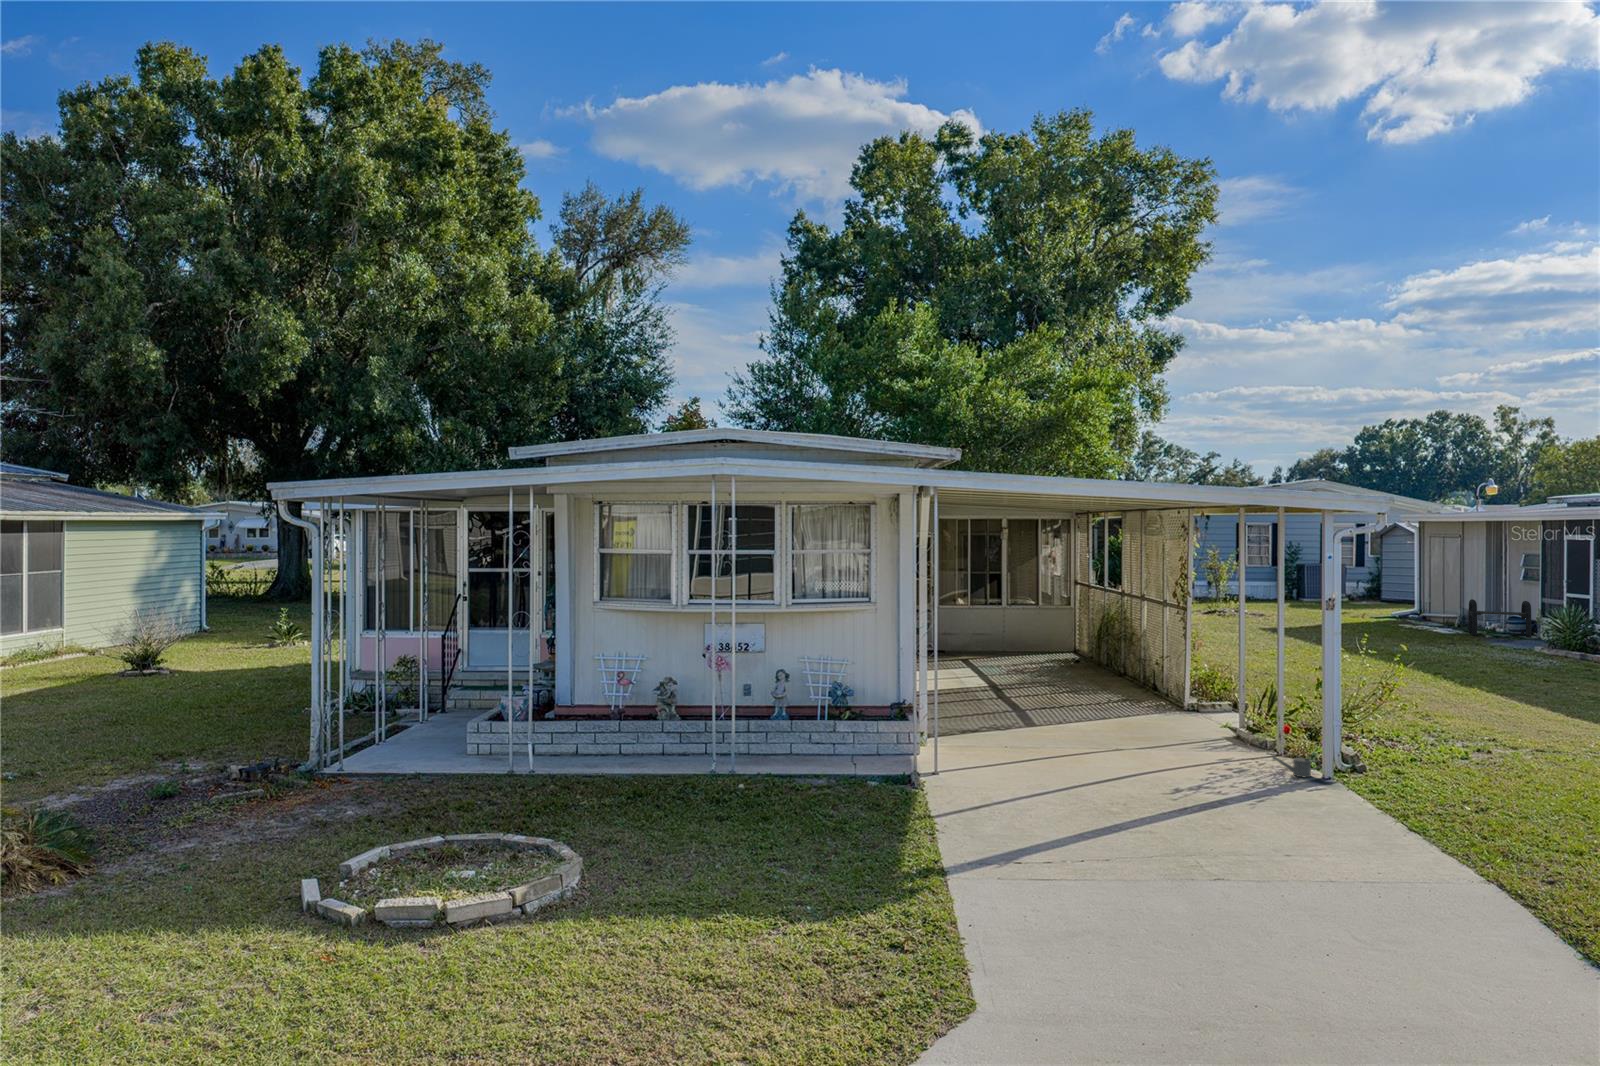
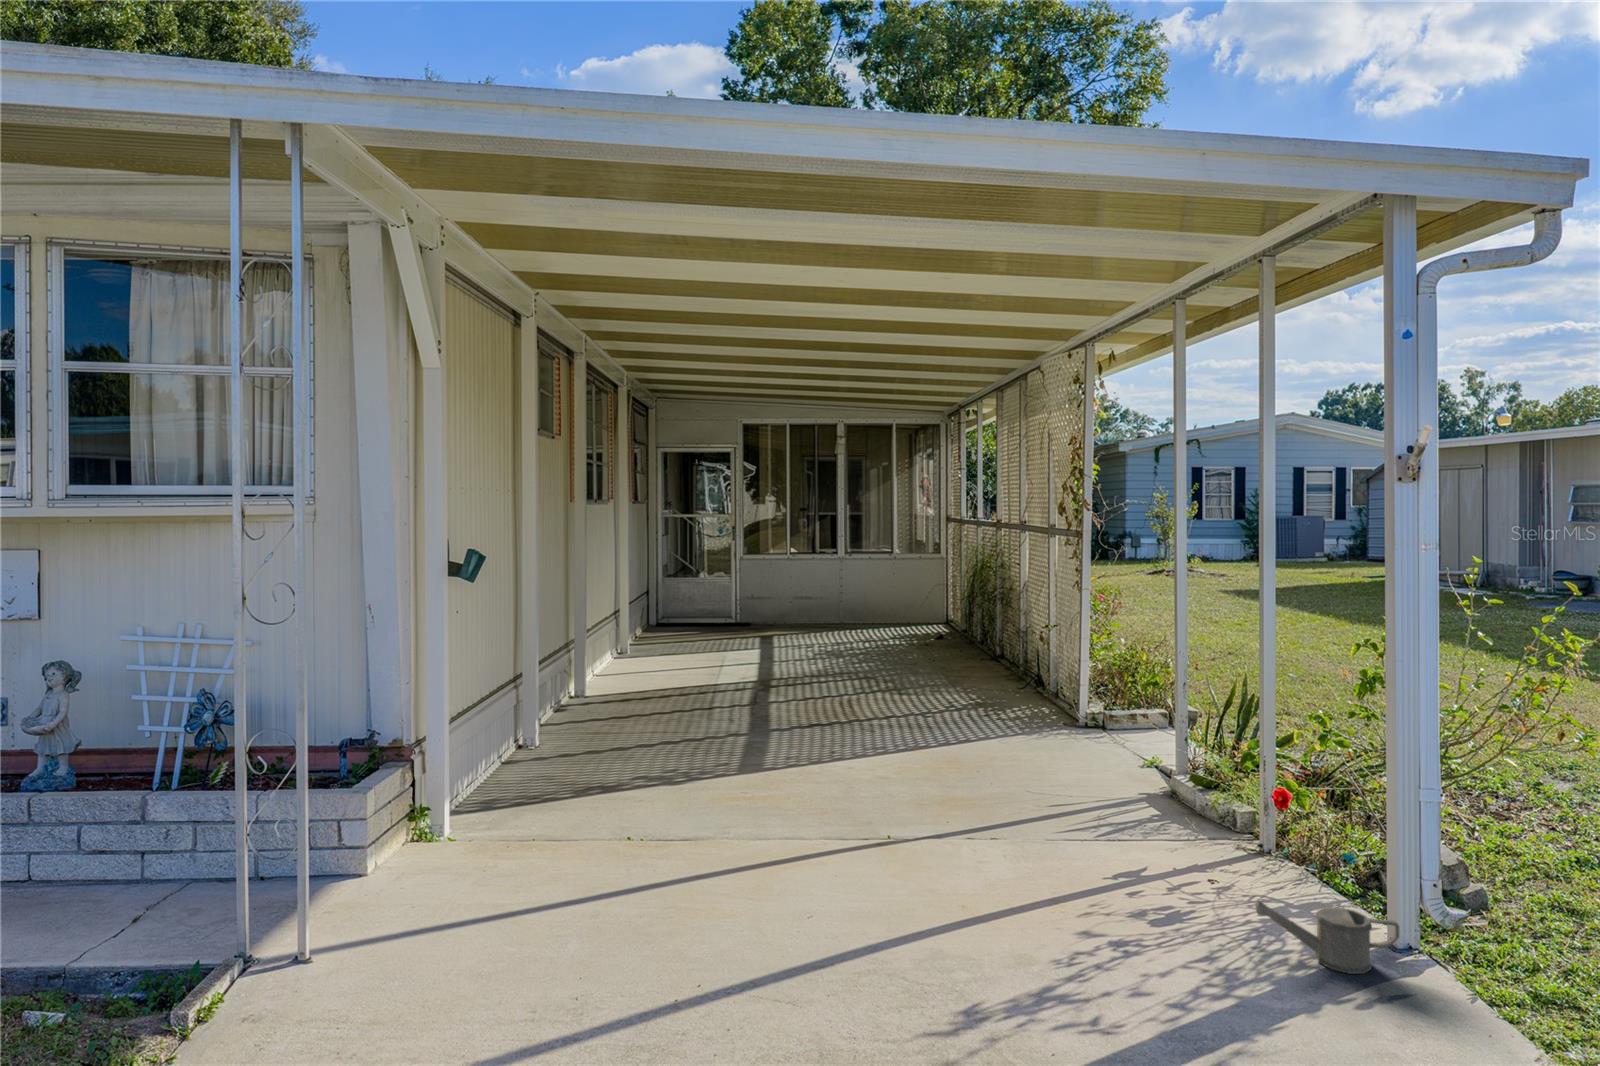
bench: present [1468,599,1531,638] -> none [1496,547,1585,597]

